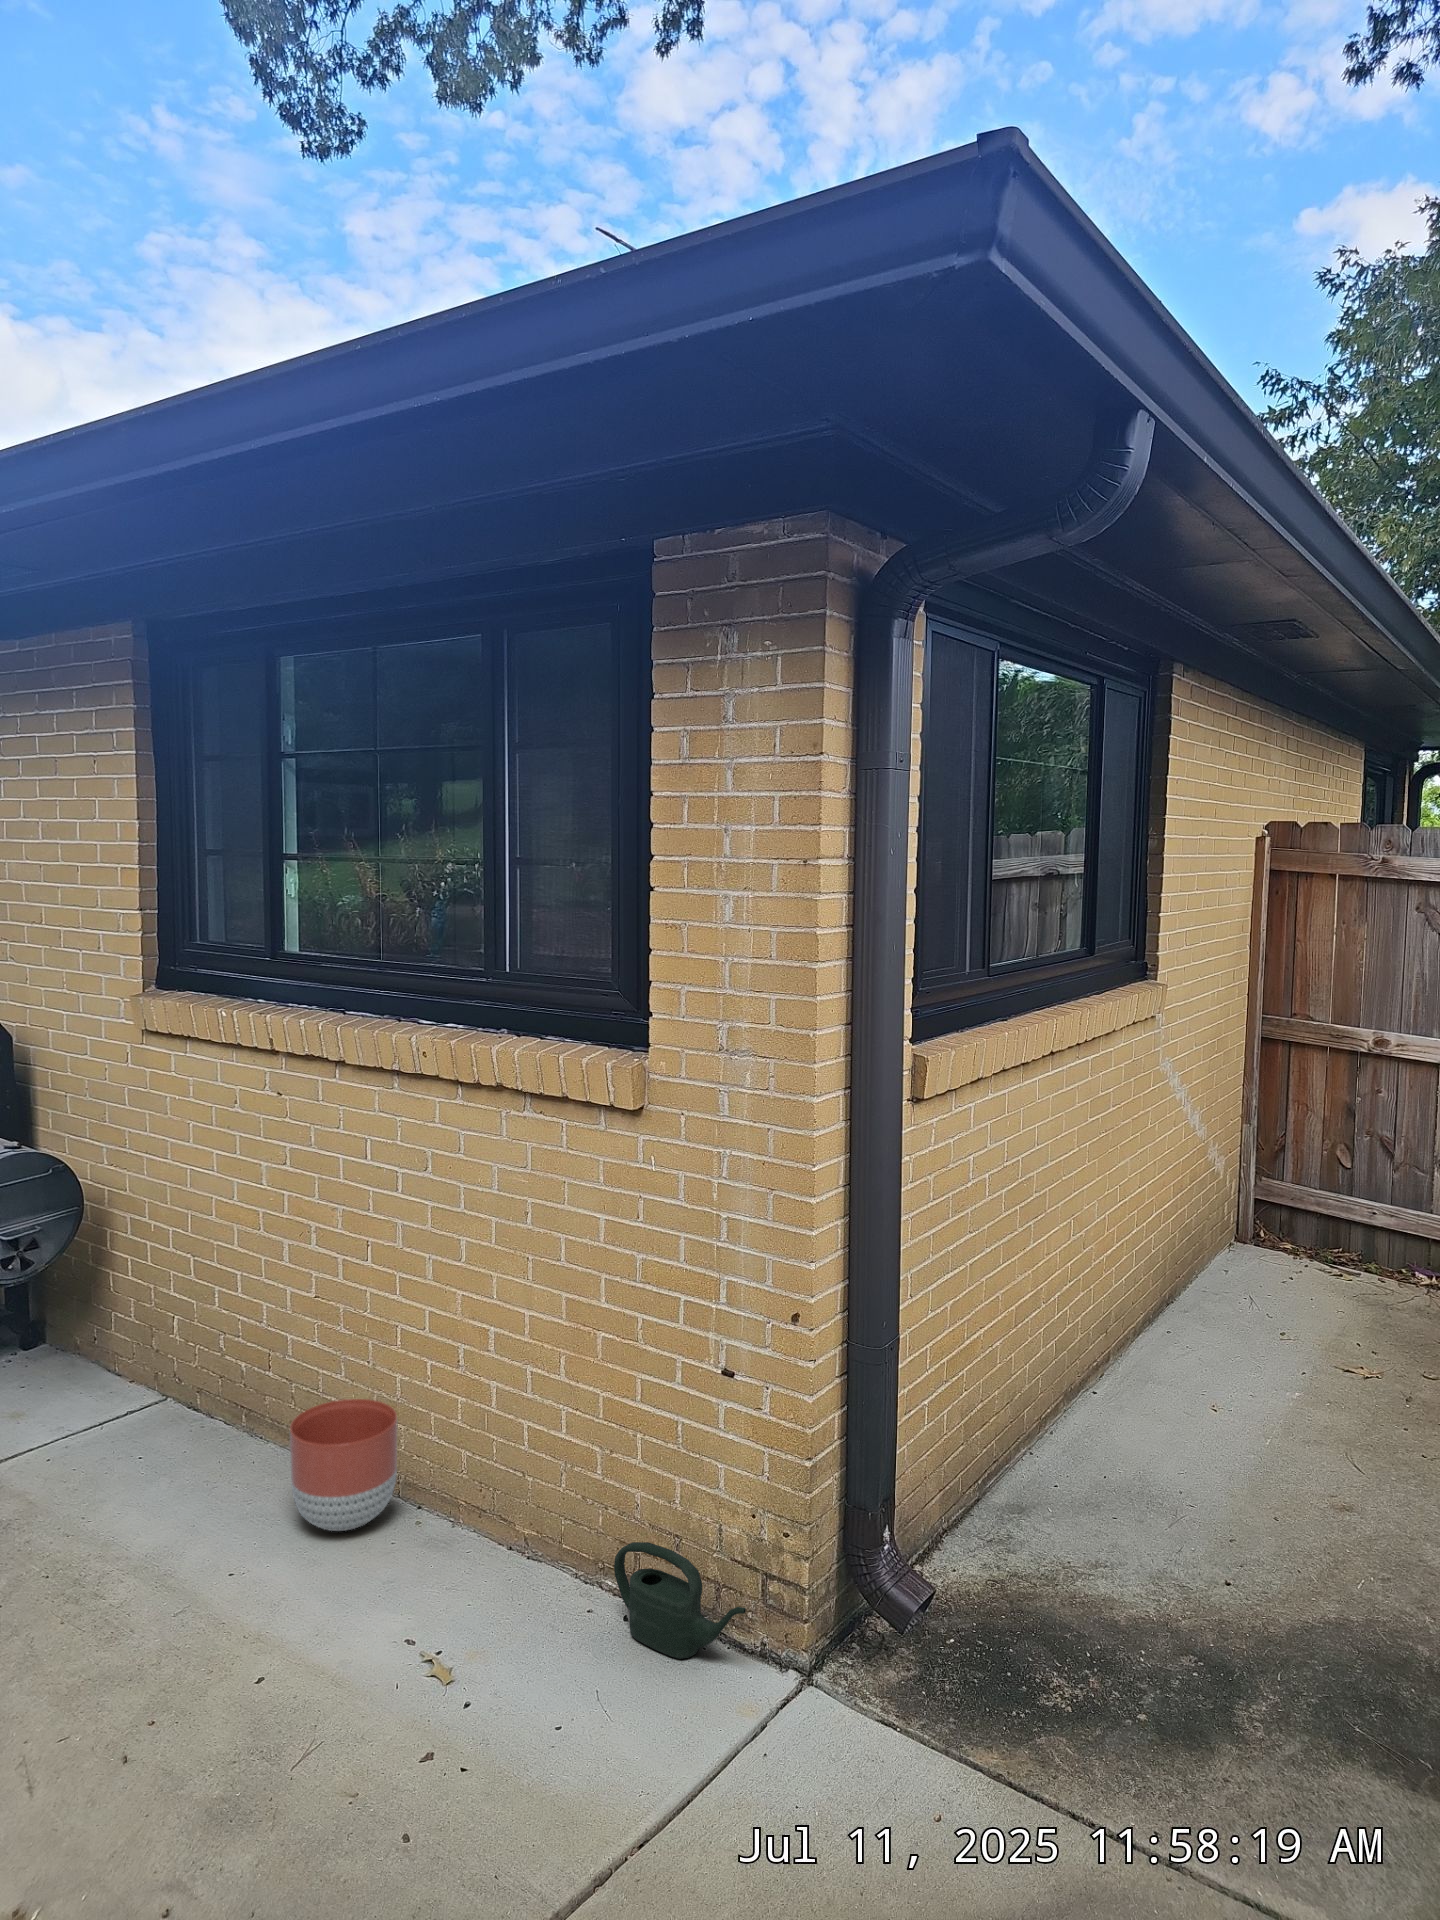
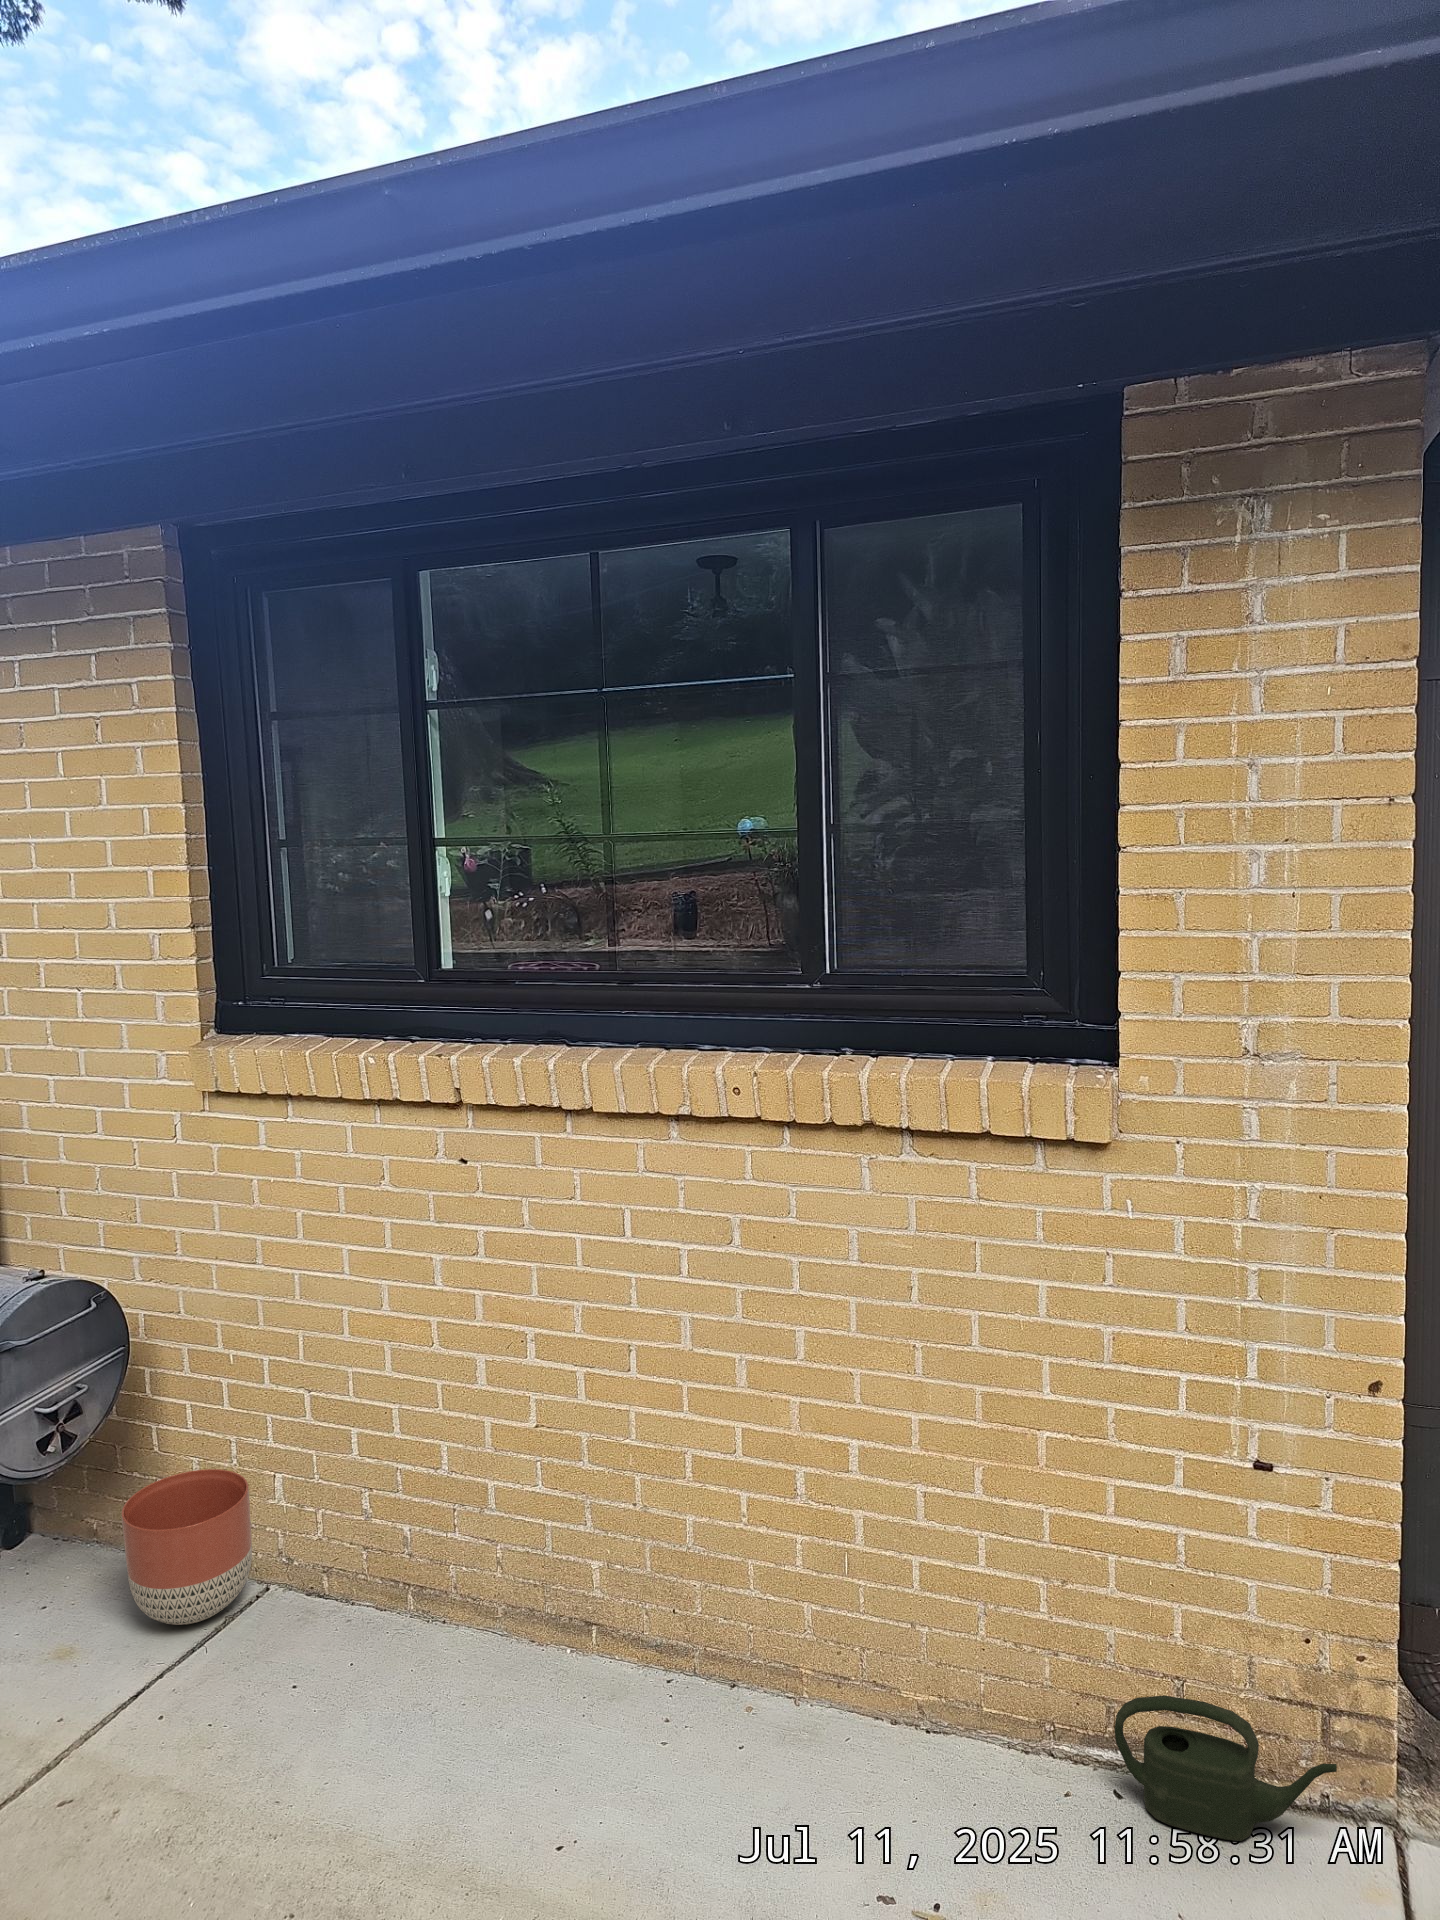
planter: present [290,1399,397,1531] -> present [122,1469,252,1625]

